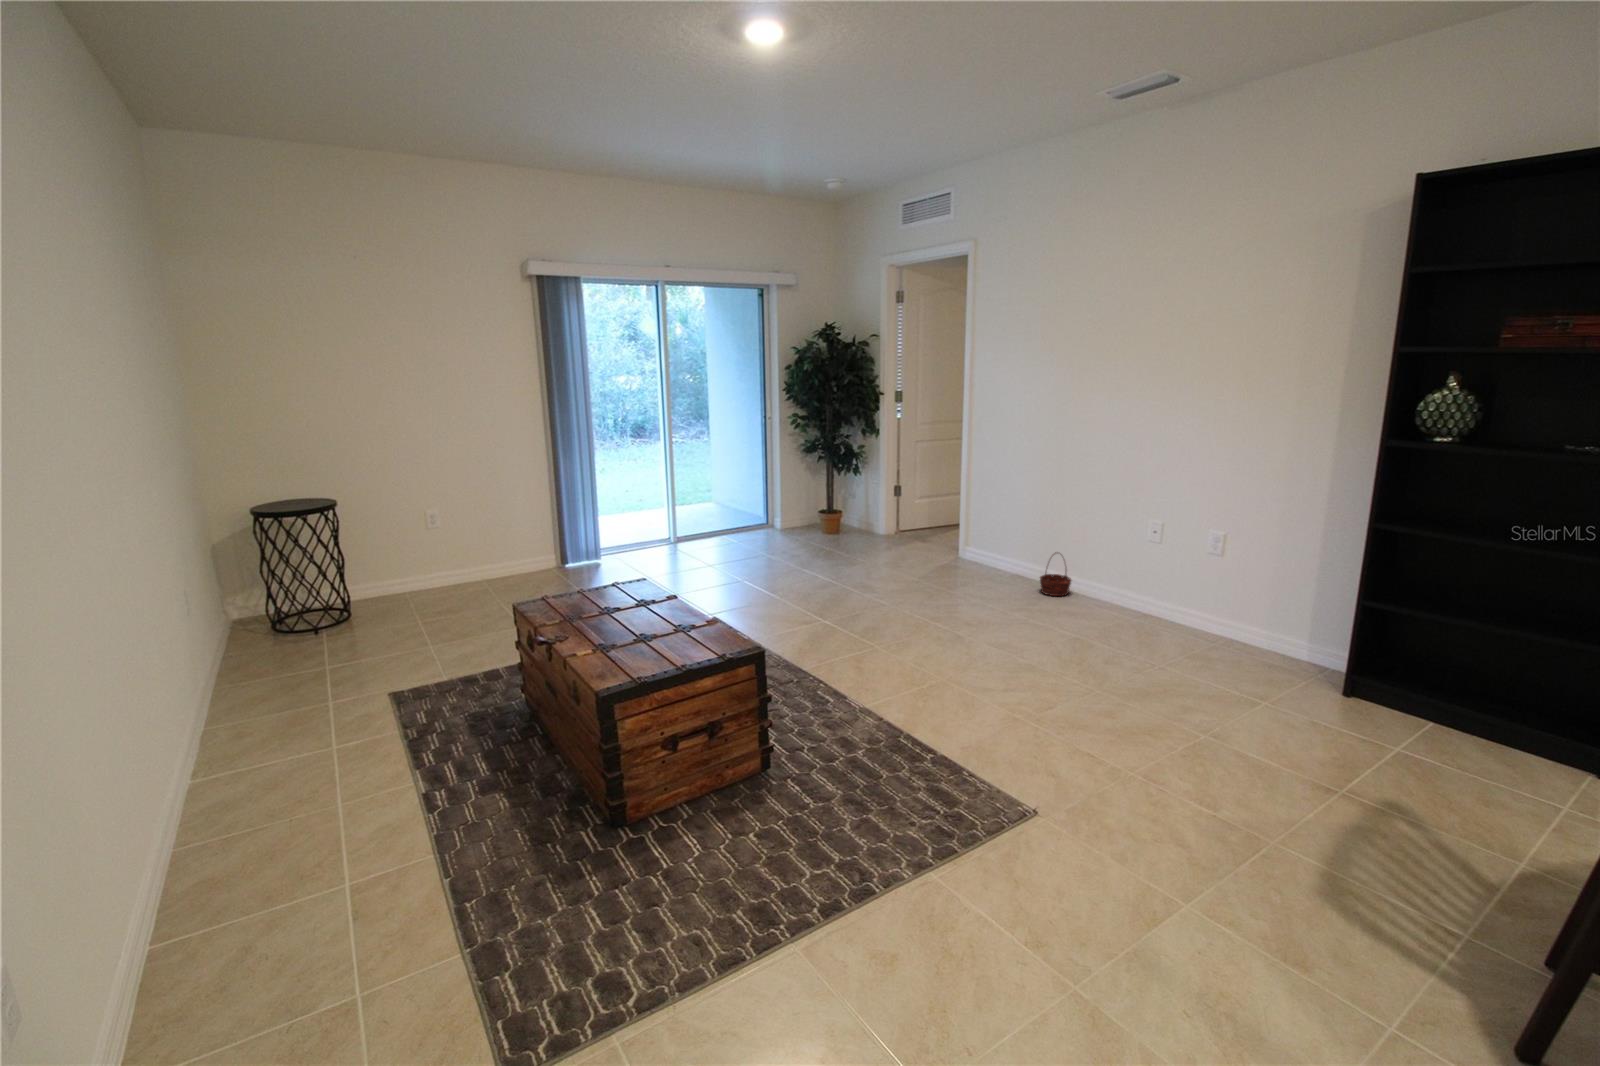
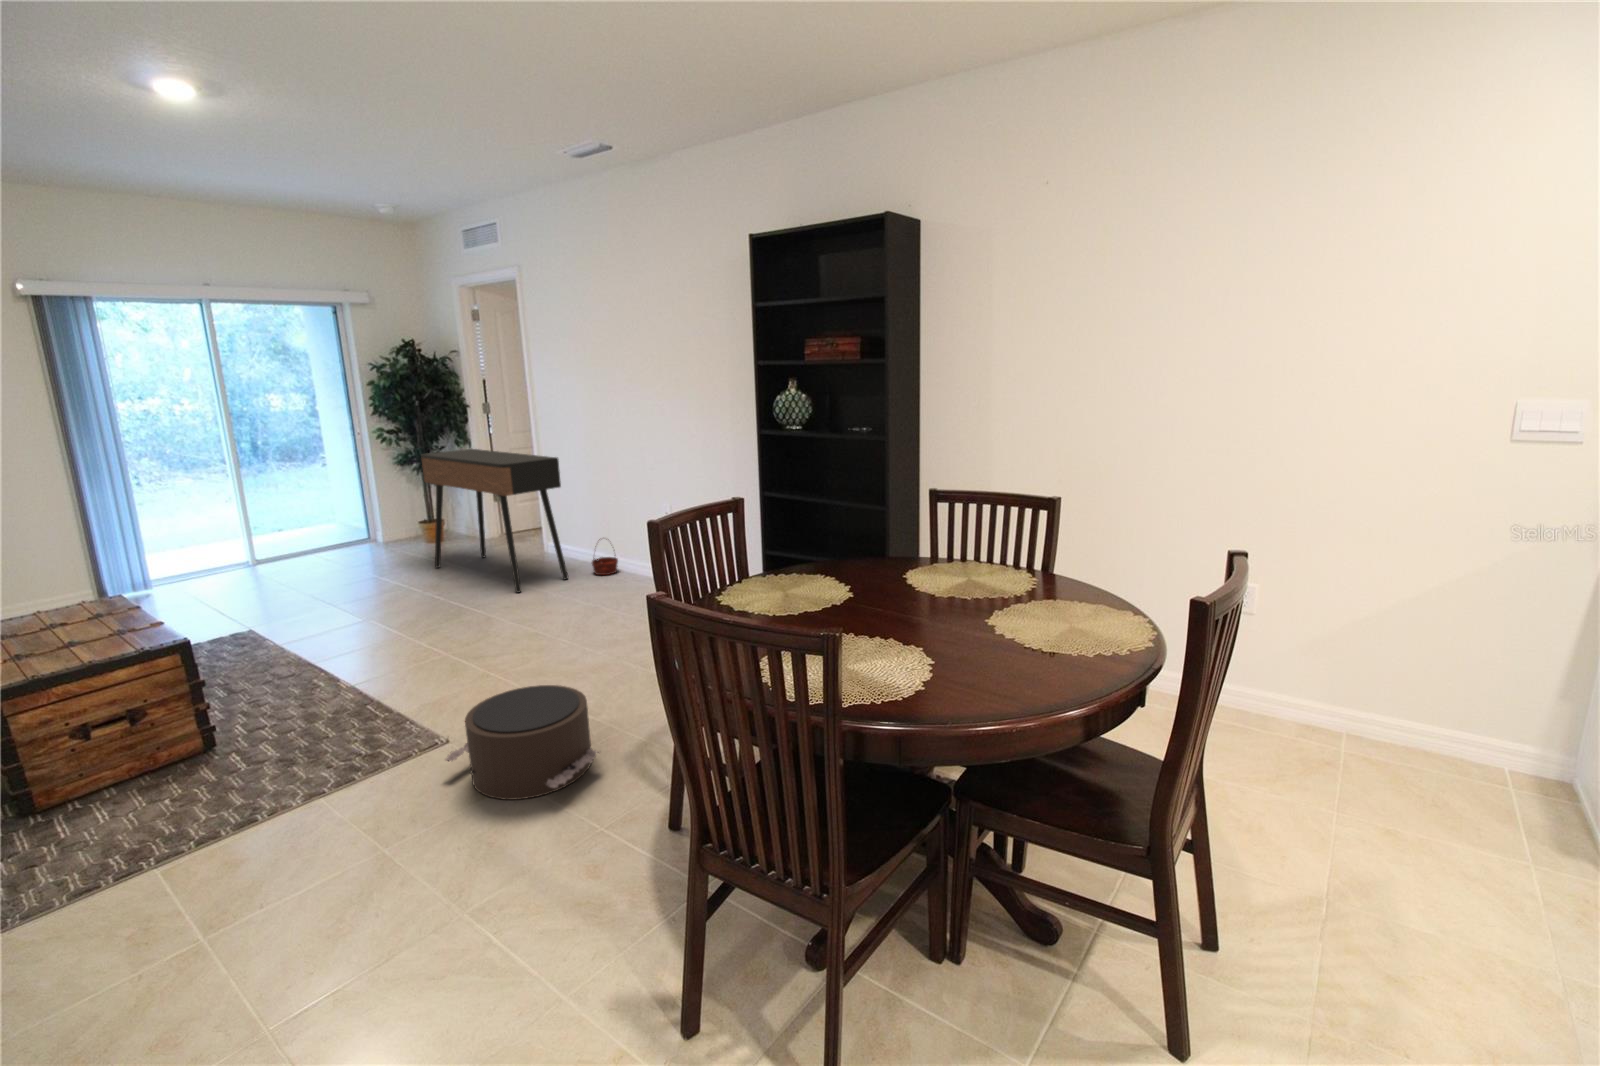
console table: none [855,440,1023,609] -> present [421,449,568,592]
pouf: none [1058,765,1274,929] -> present [445,685,597,800]

